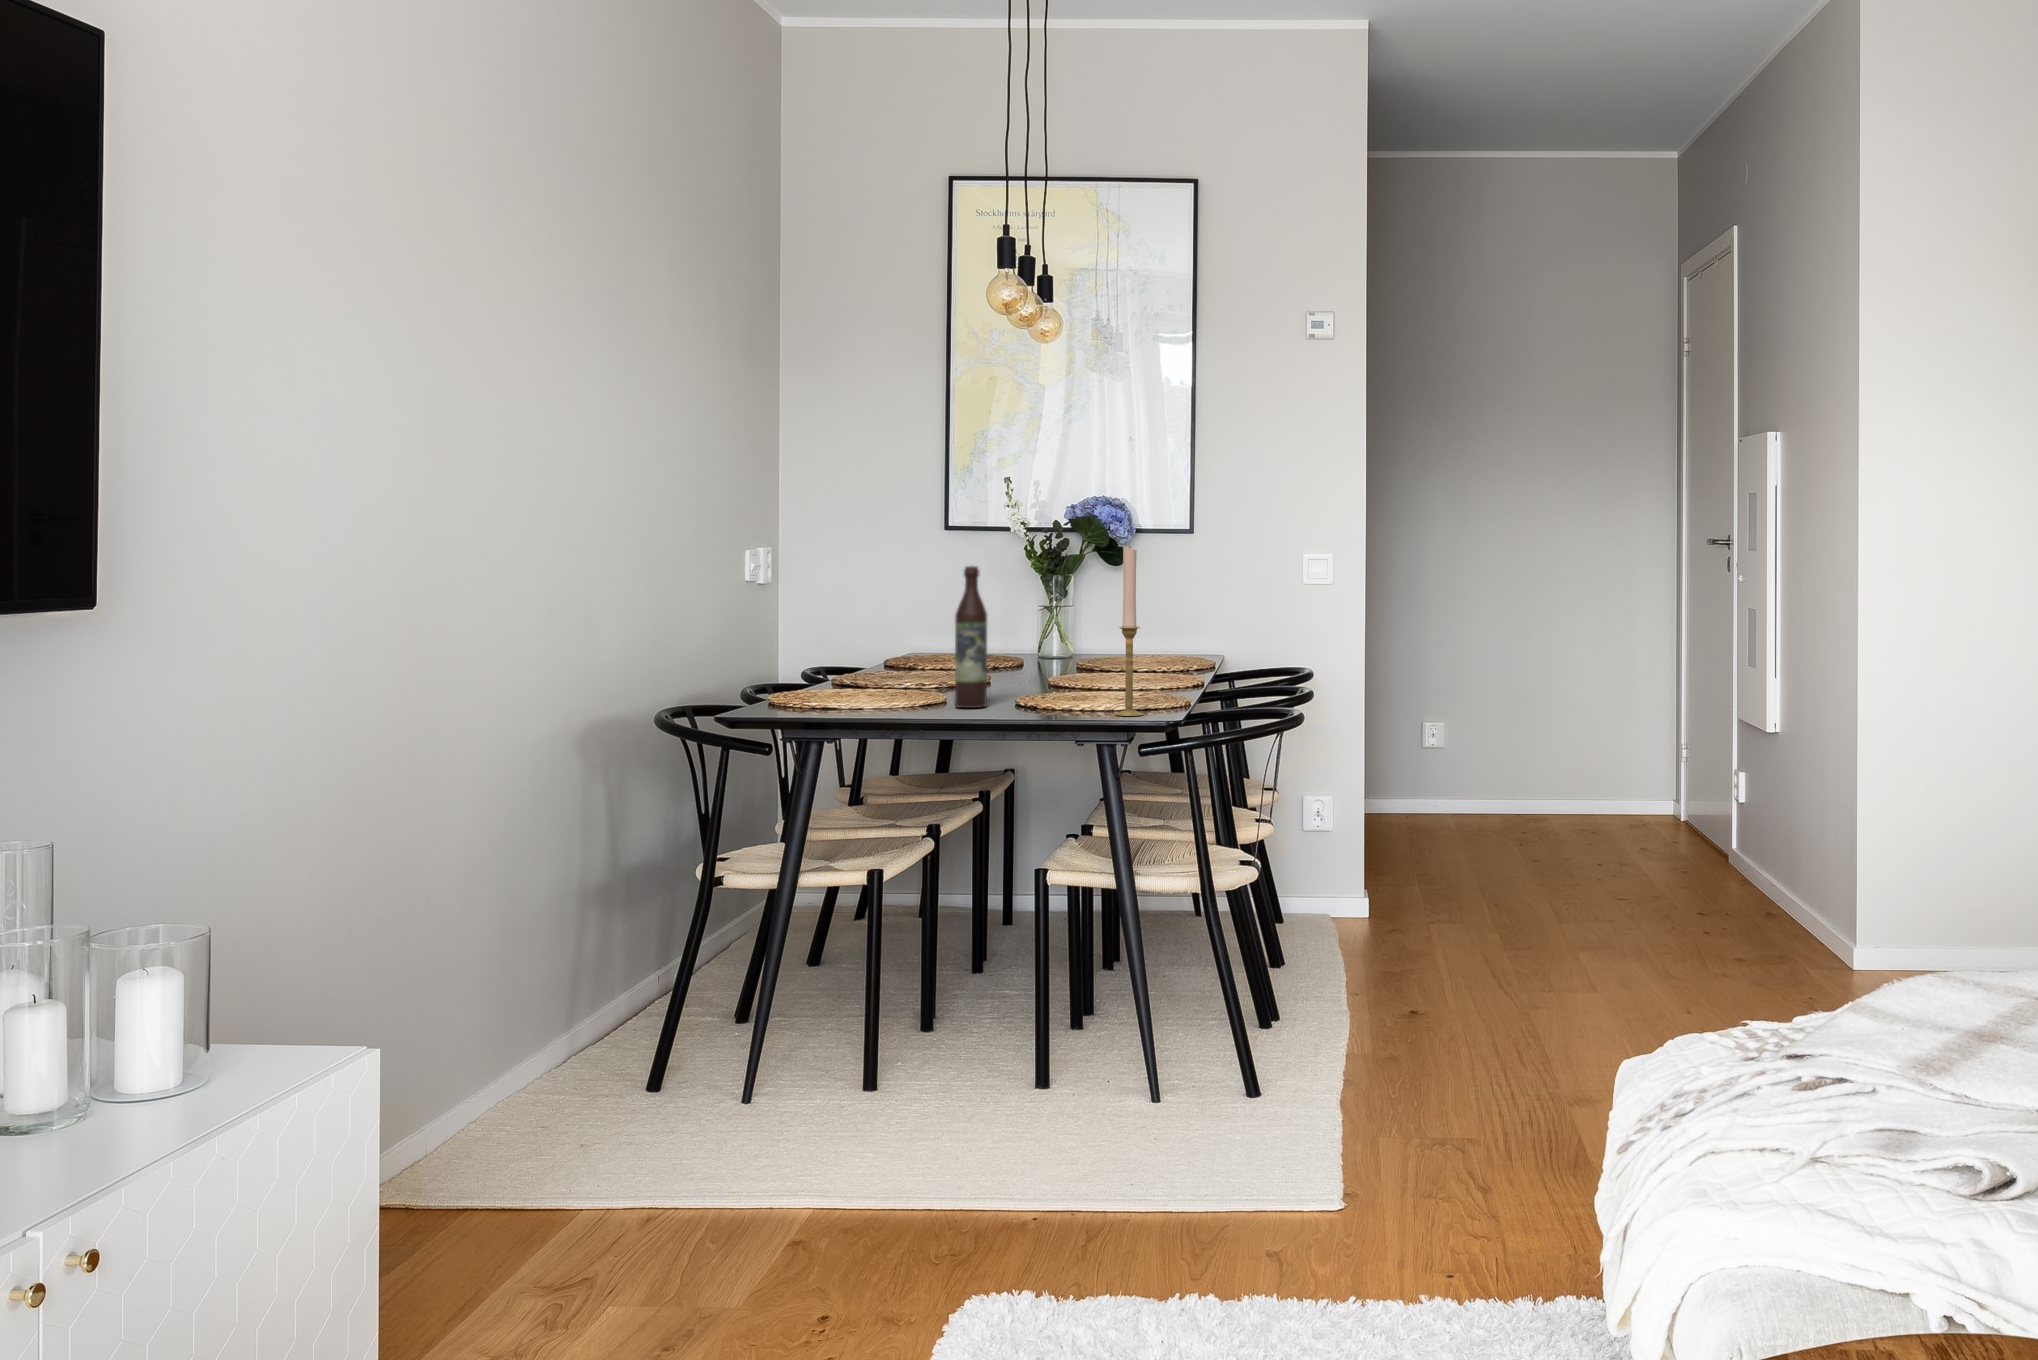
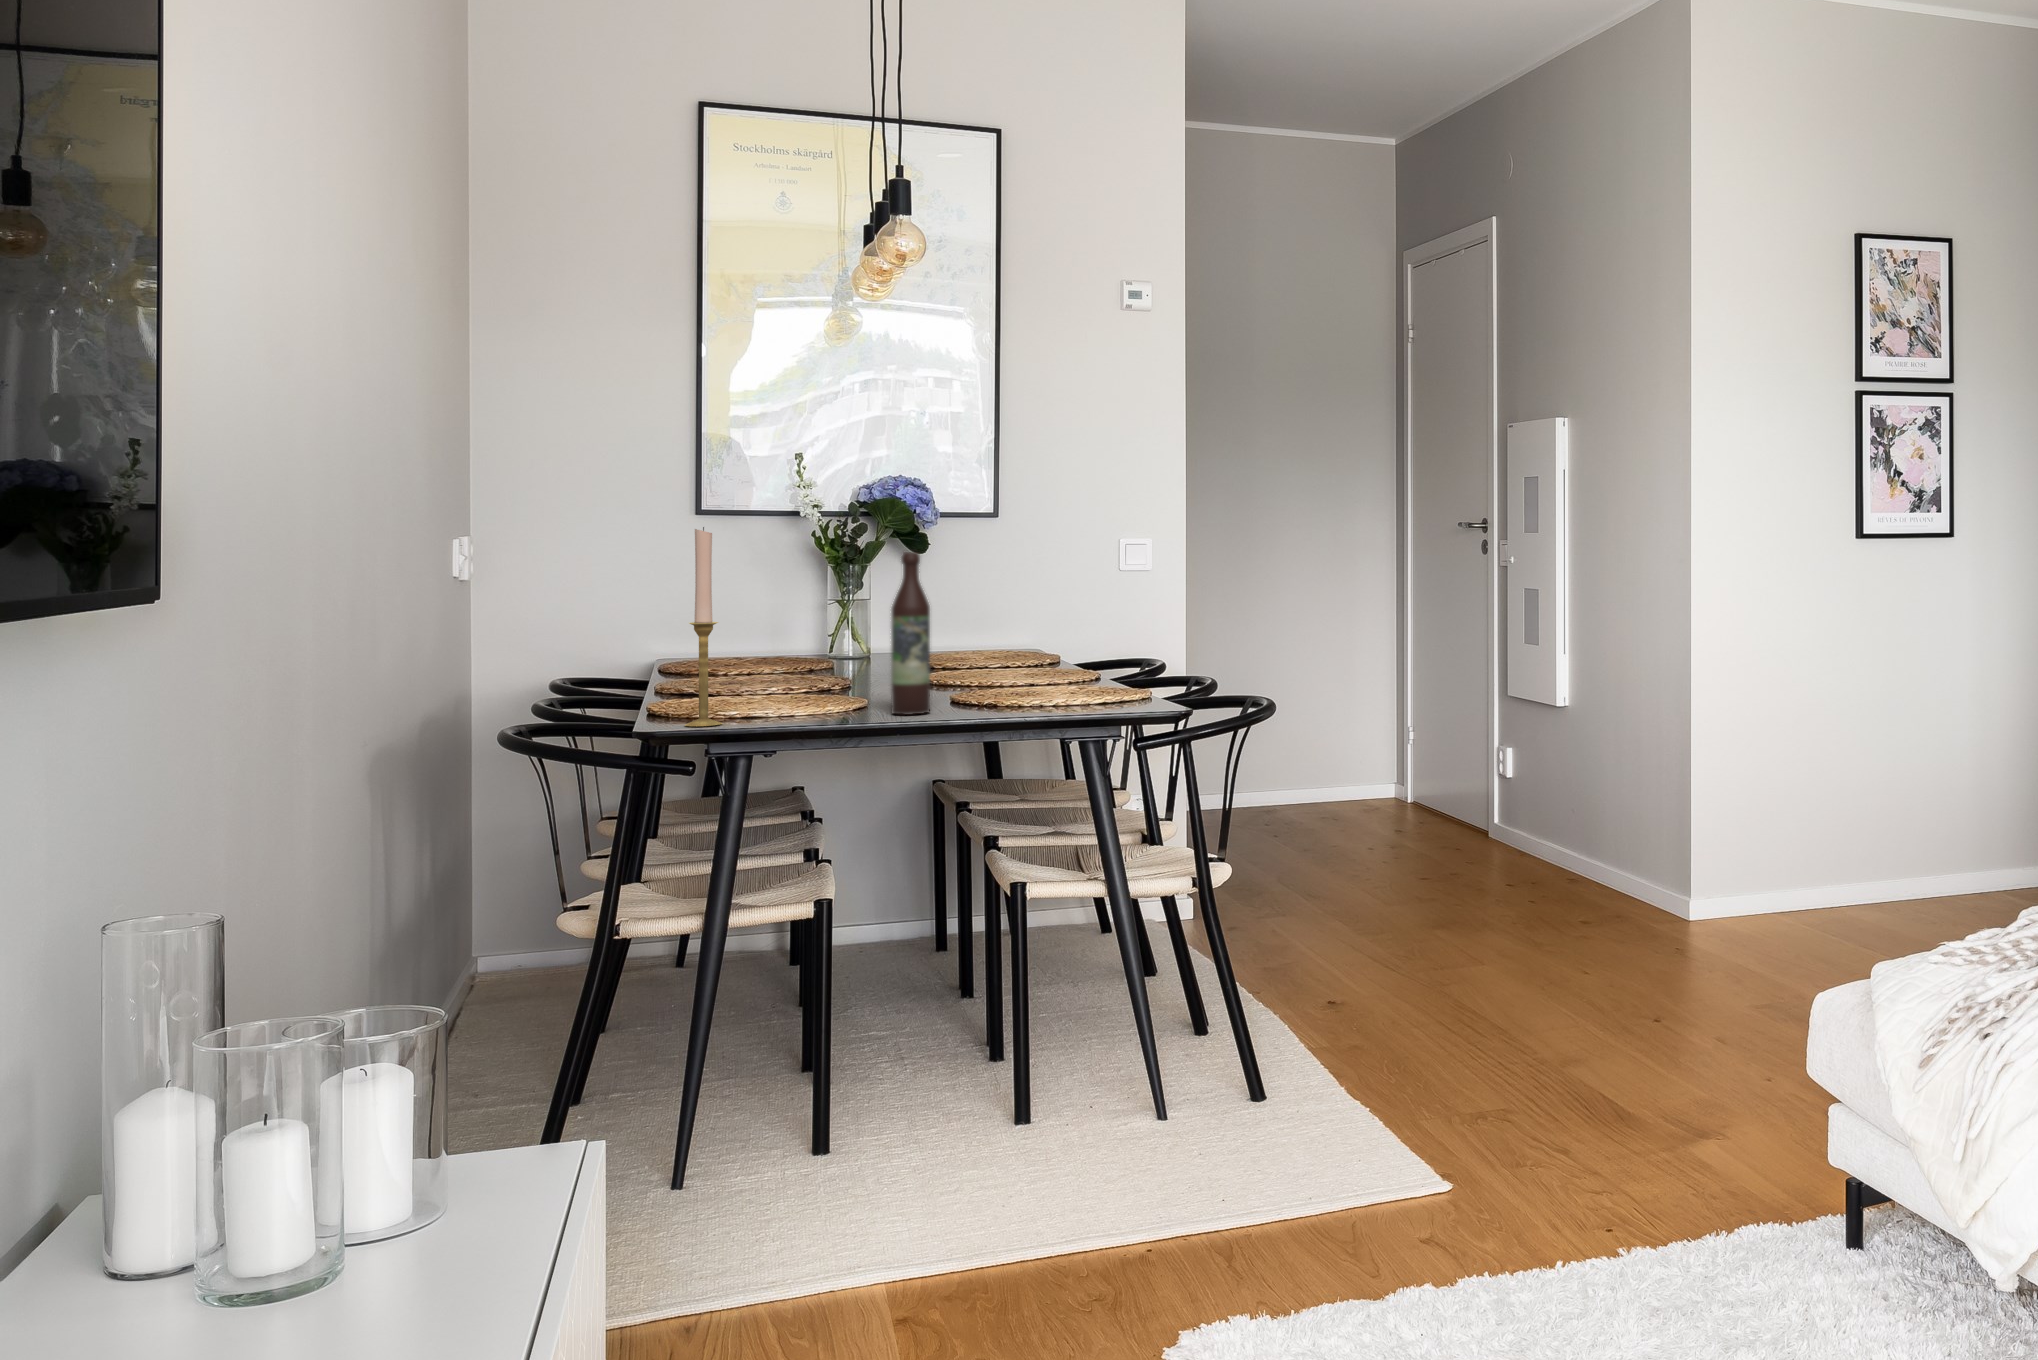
candlestick: present [1115,546,1143,716] -> present [685,527,722,726]

